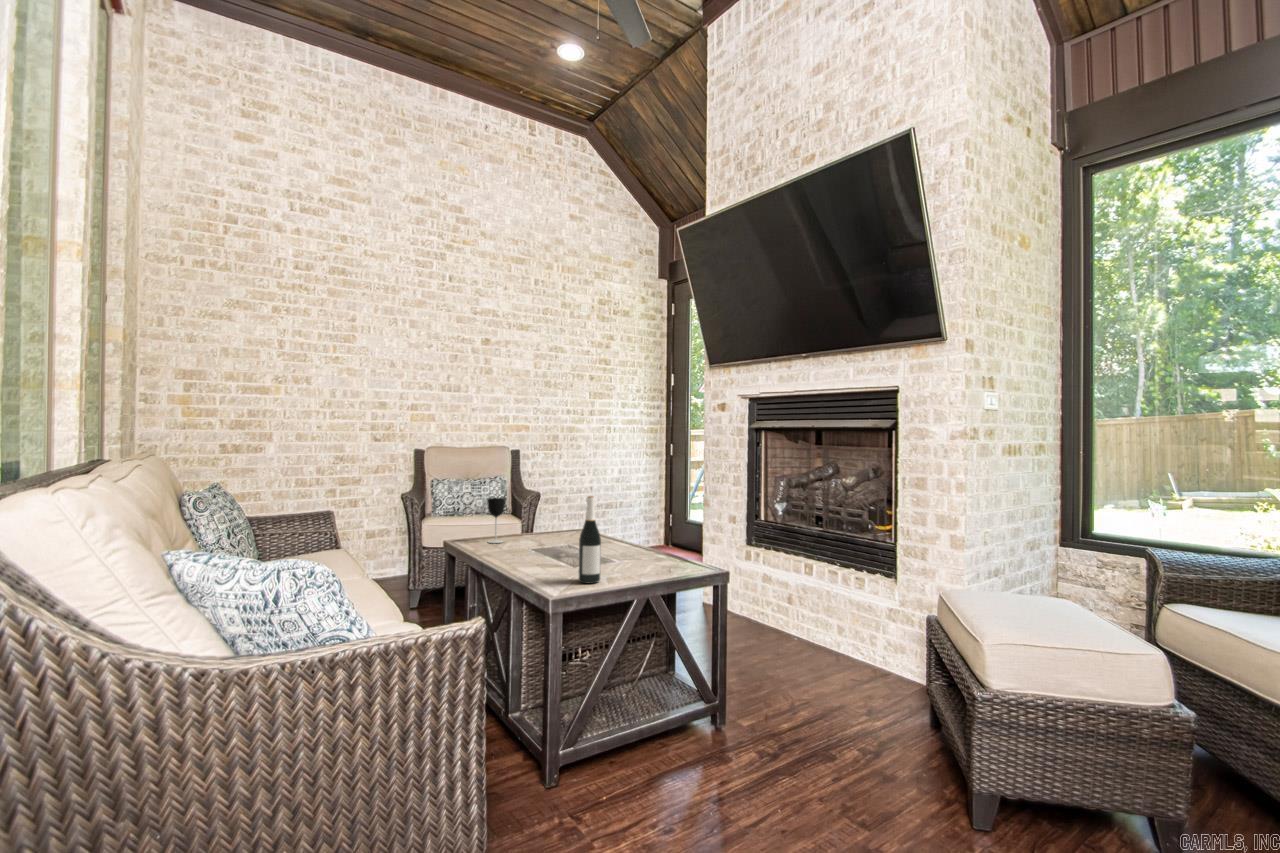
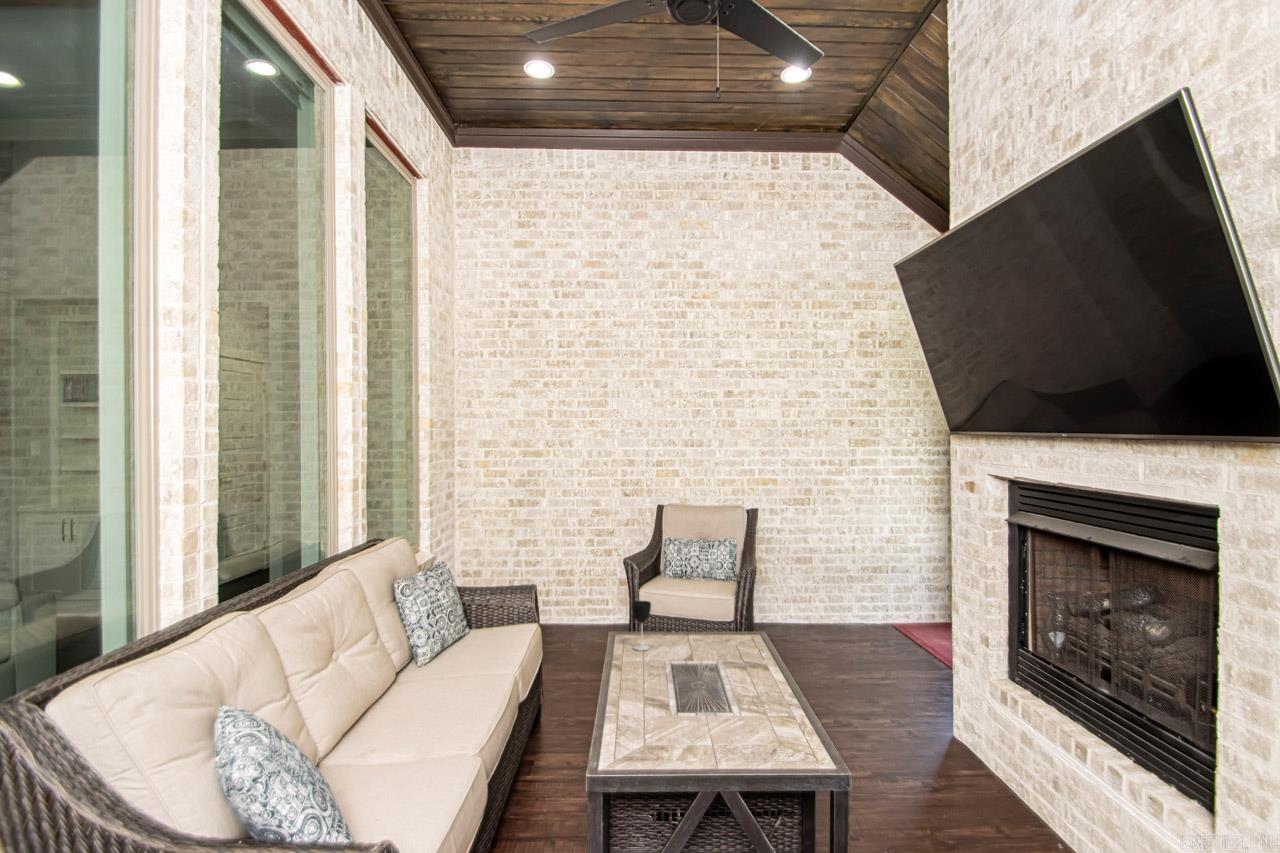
wine bottle: present [579,496,601,583] -> none [637,655,662,759]

